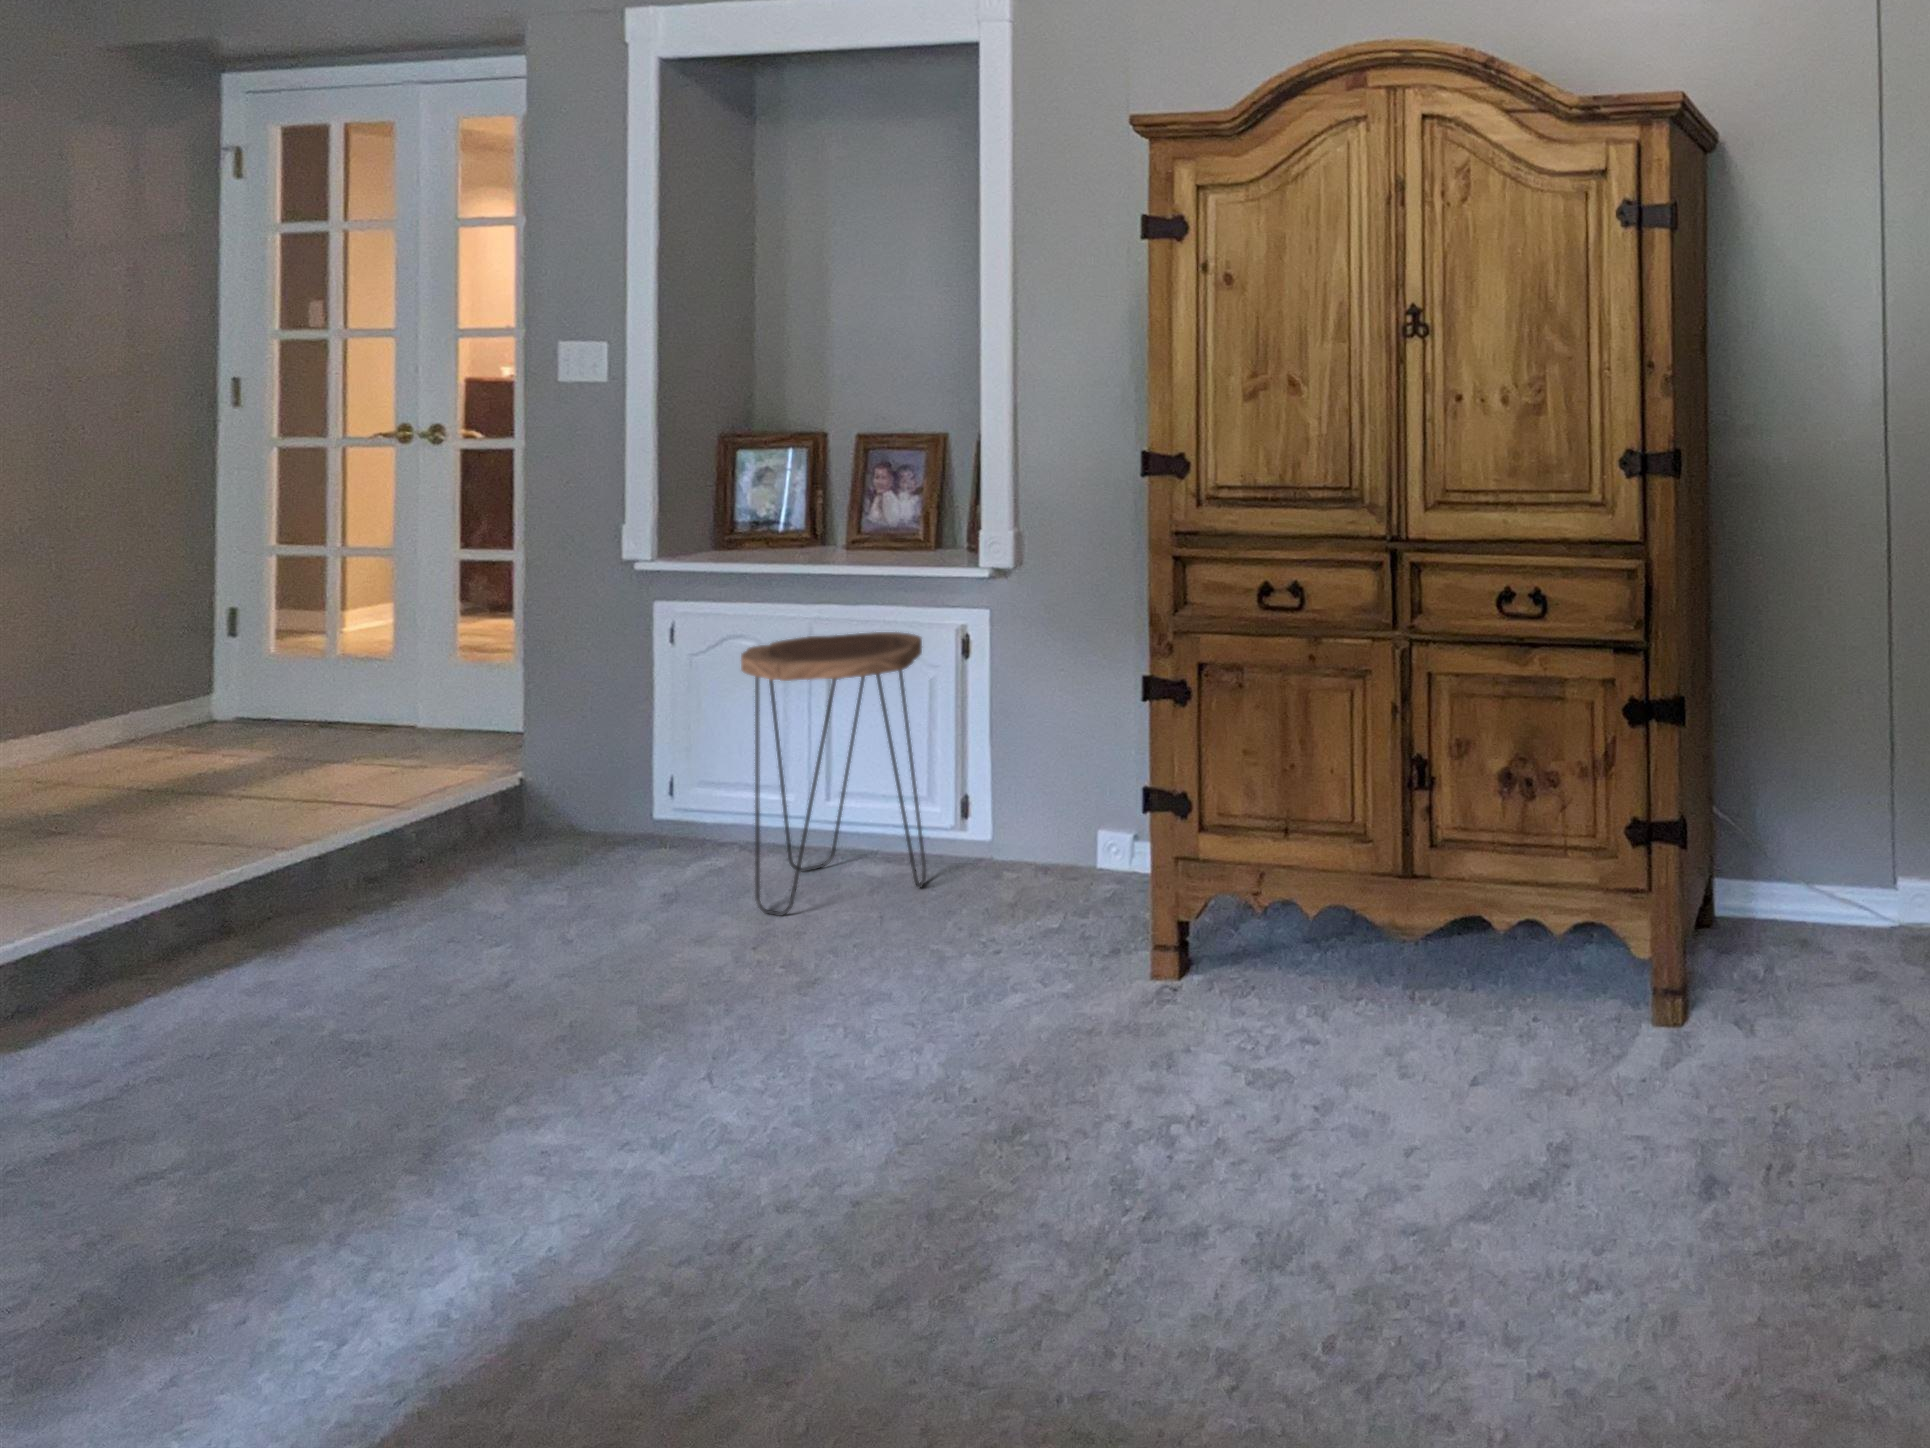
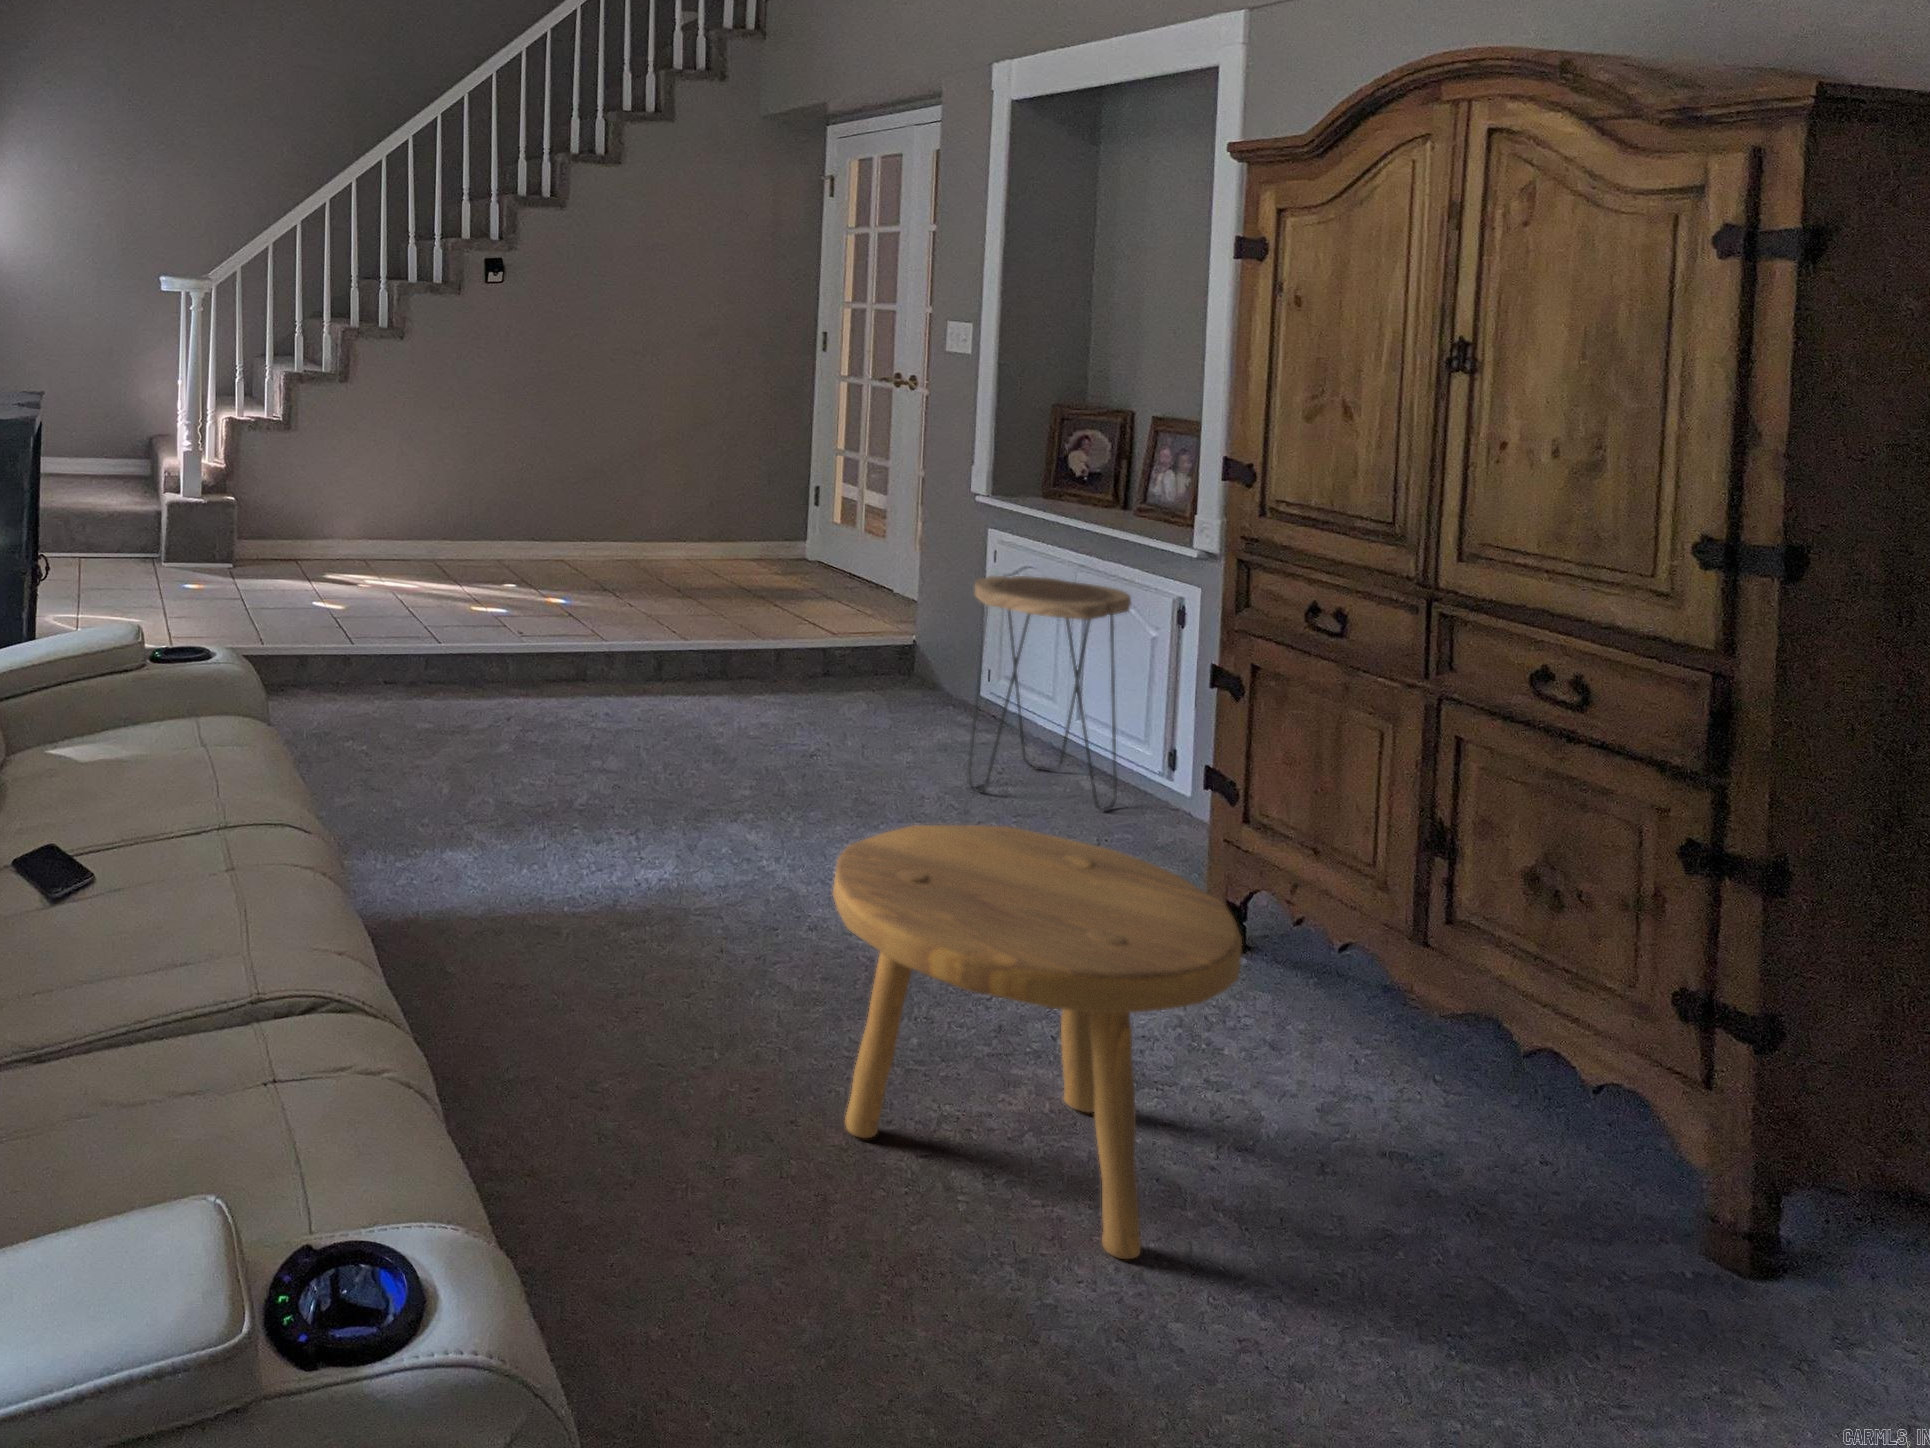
footstool: none [1058,867,1481,1296] -> present [833,825,1242,1259]

